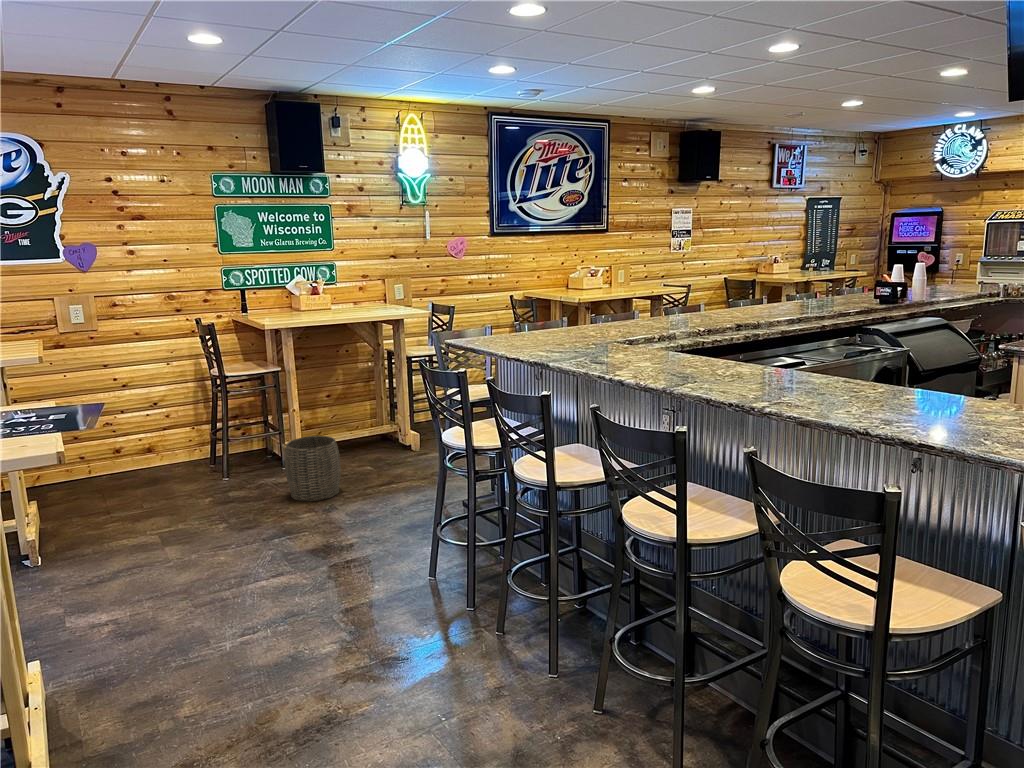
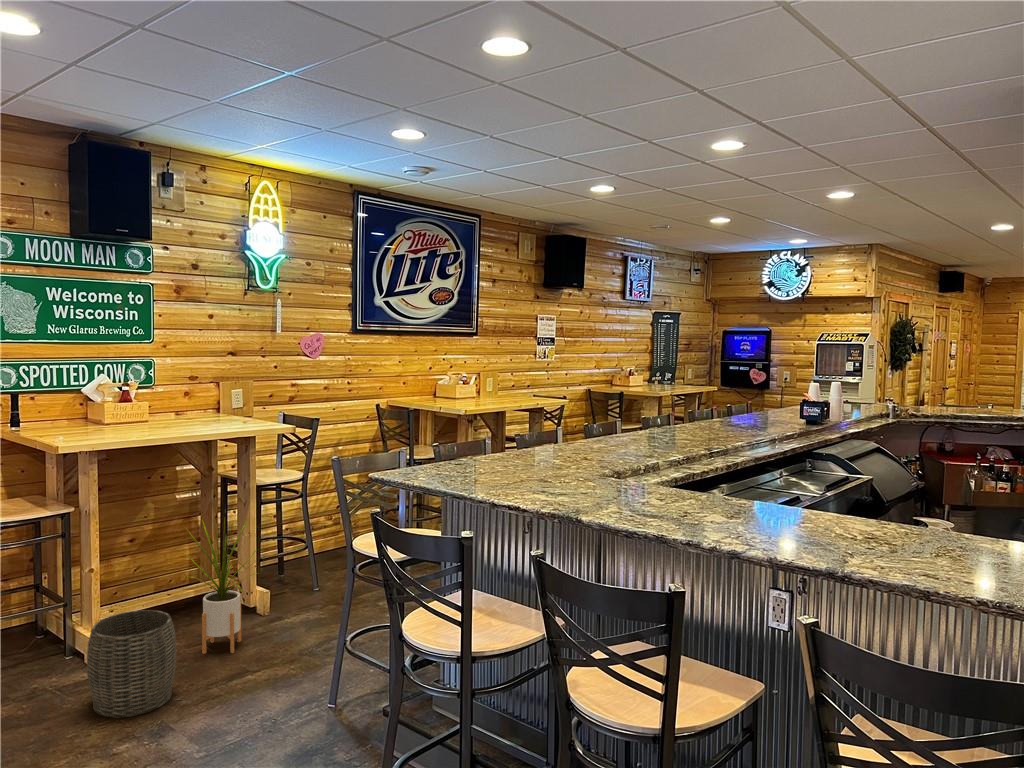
house plant: none [348,370,404,472] -> present [185,518,256,654]

